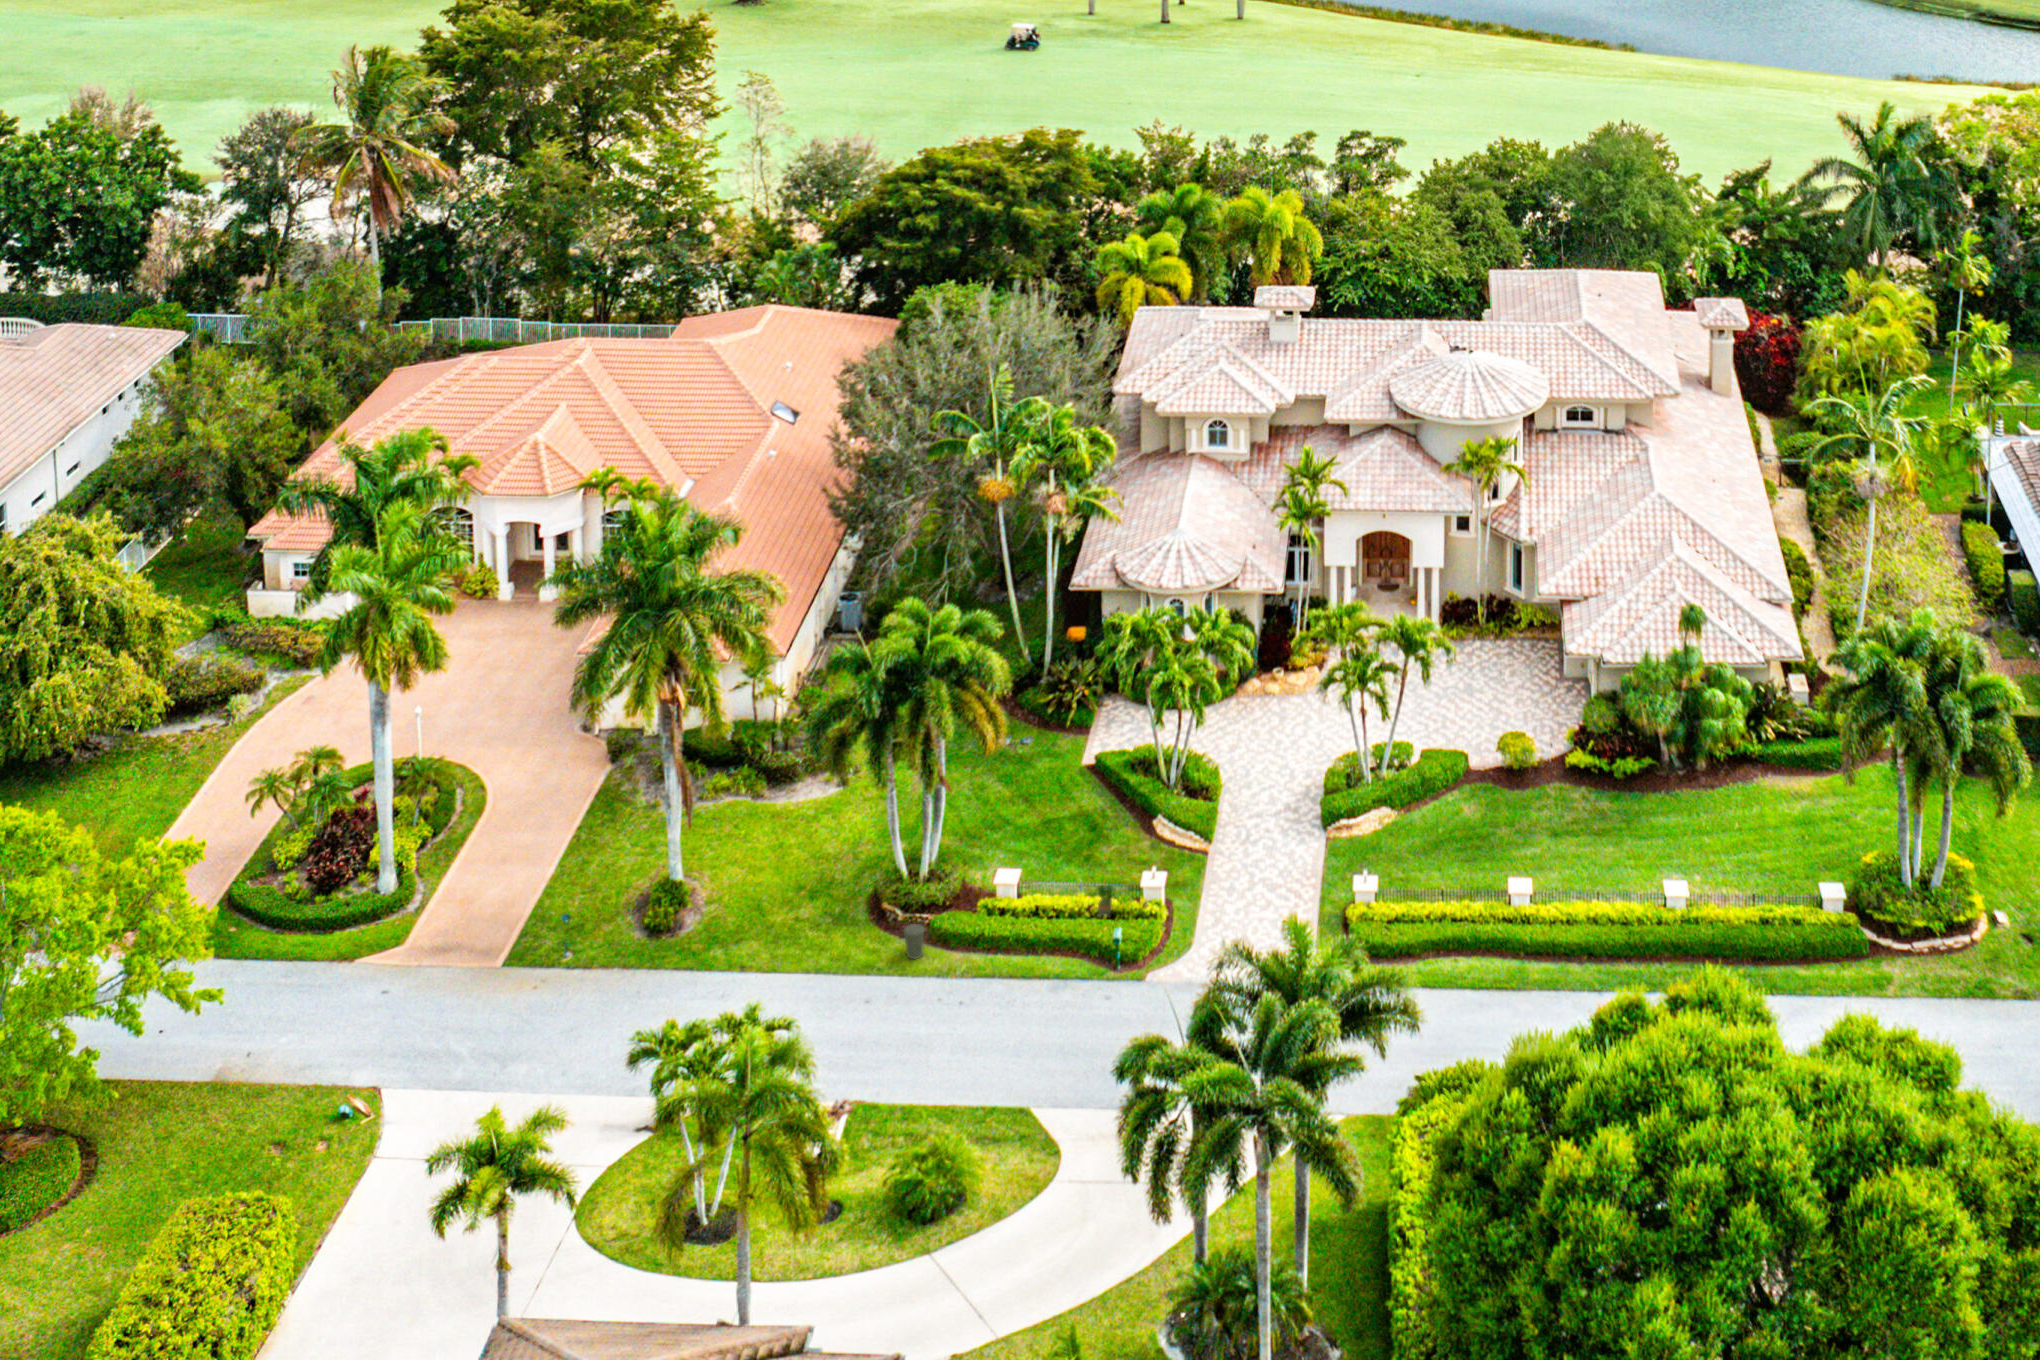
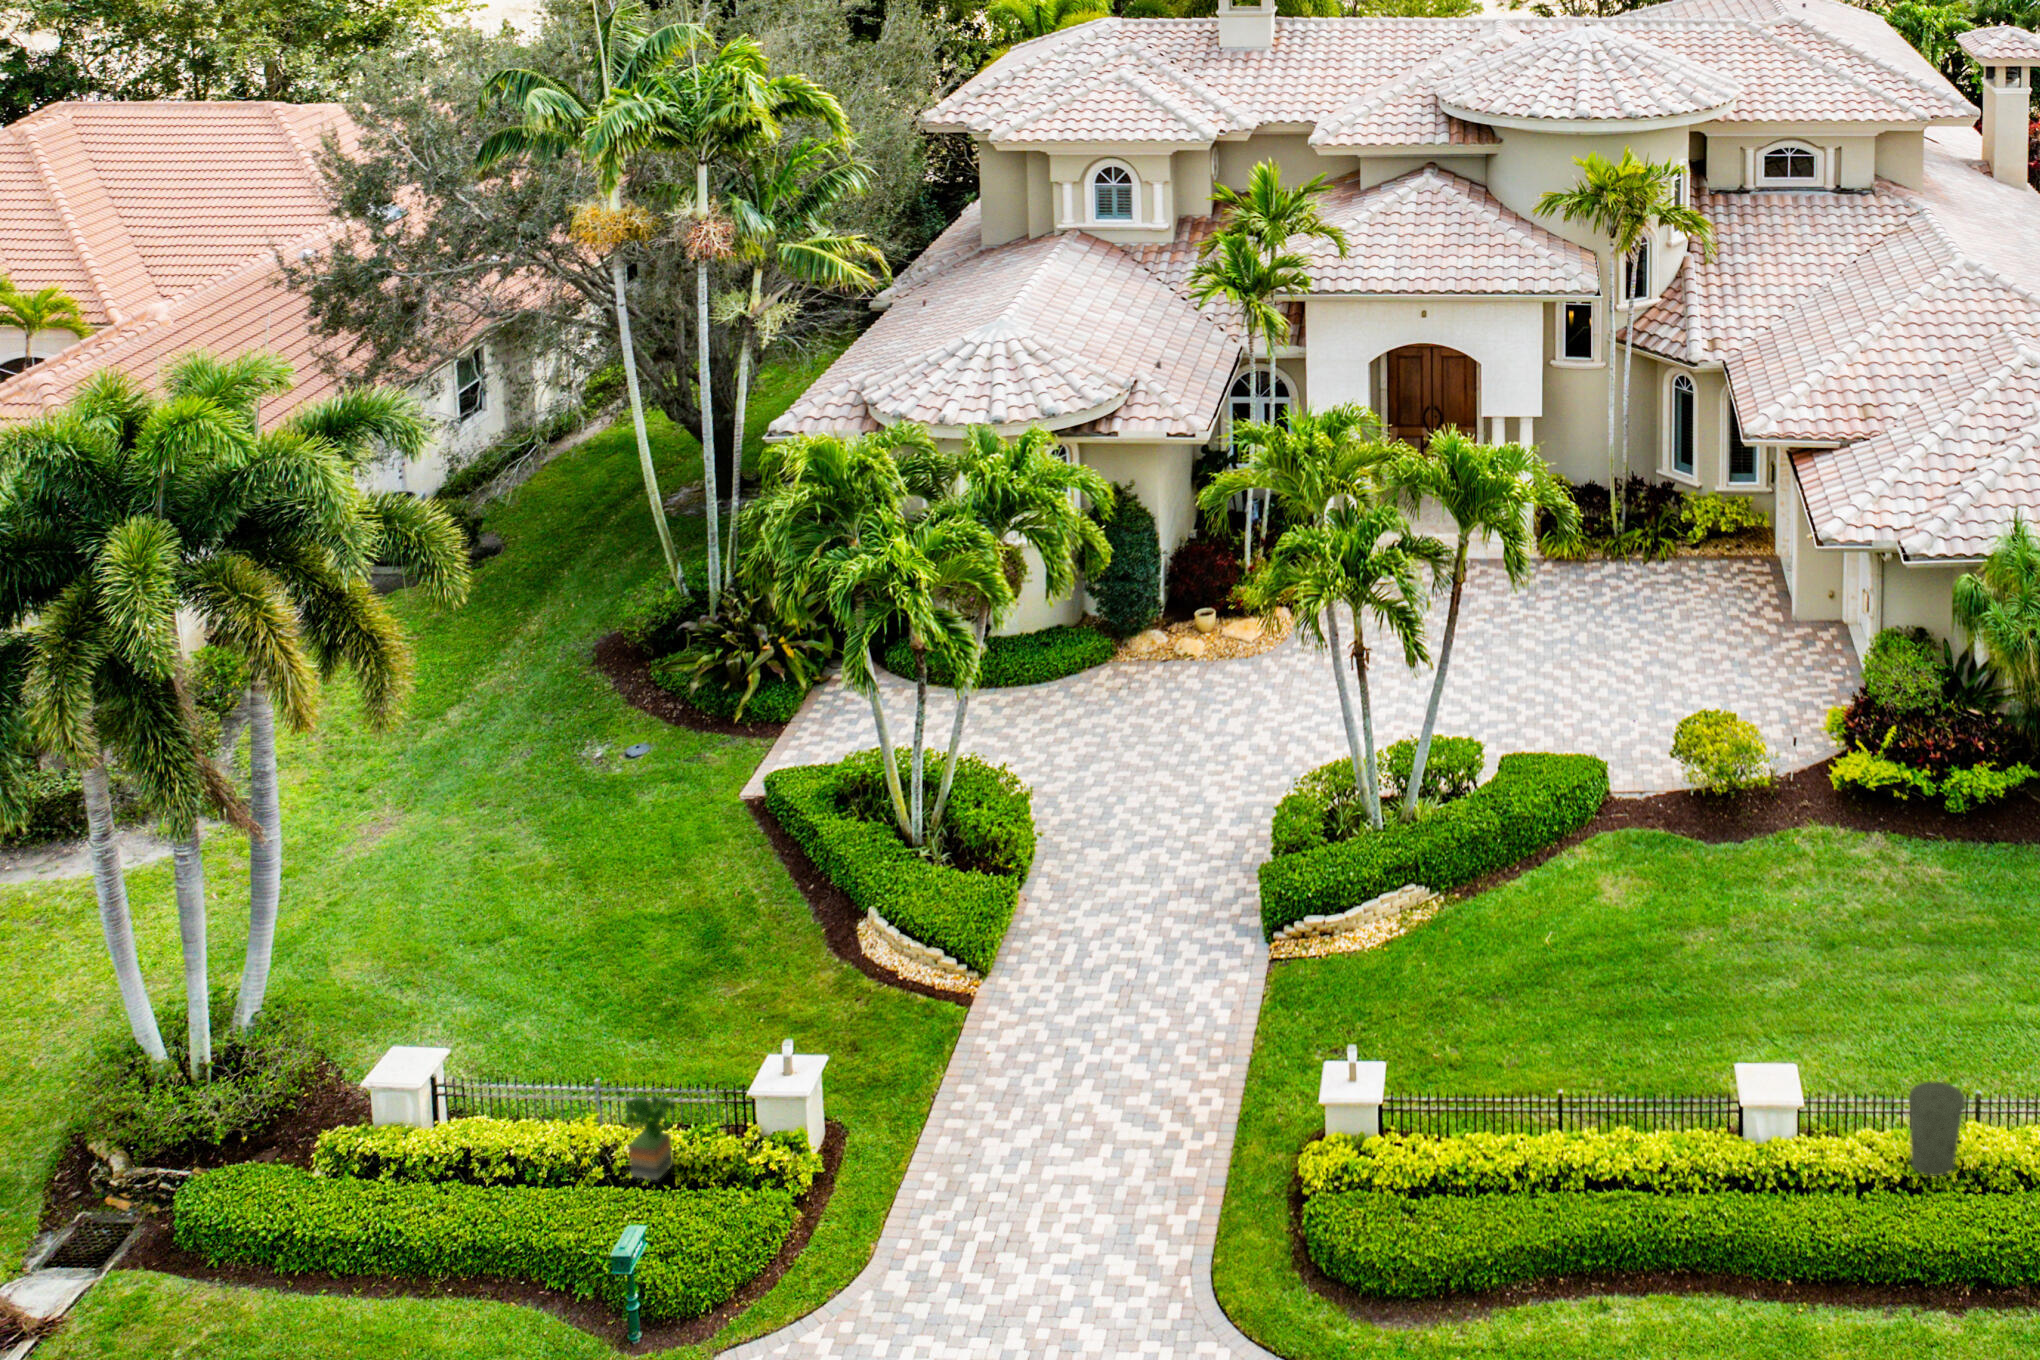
trash can: present [904,924,924,959] -> present [1909,1082,1966,1176]

